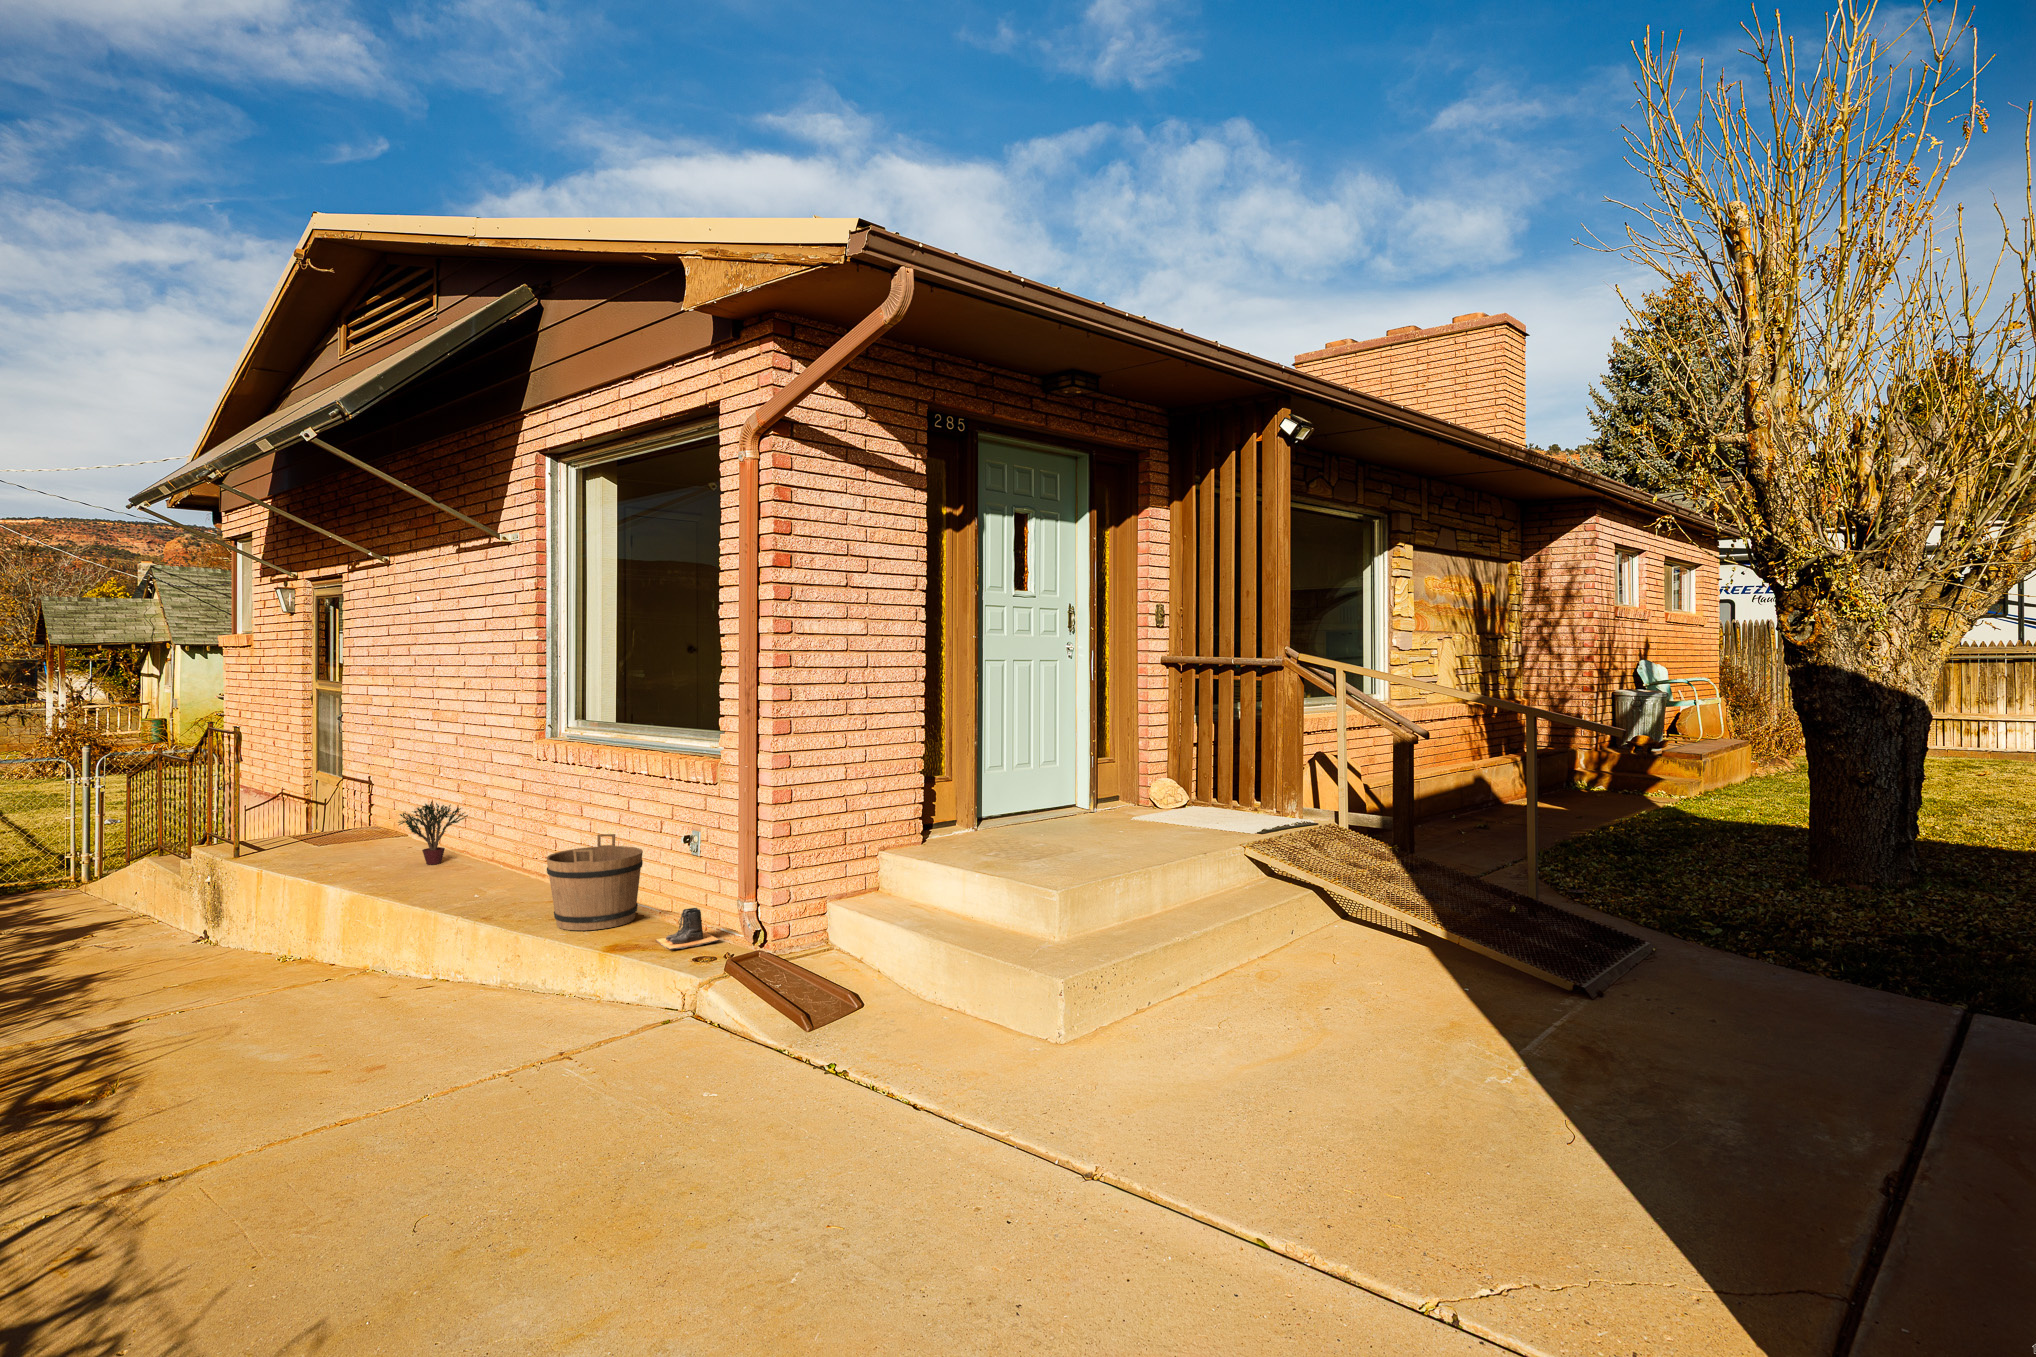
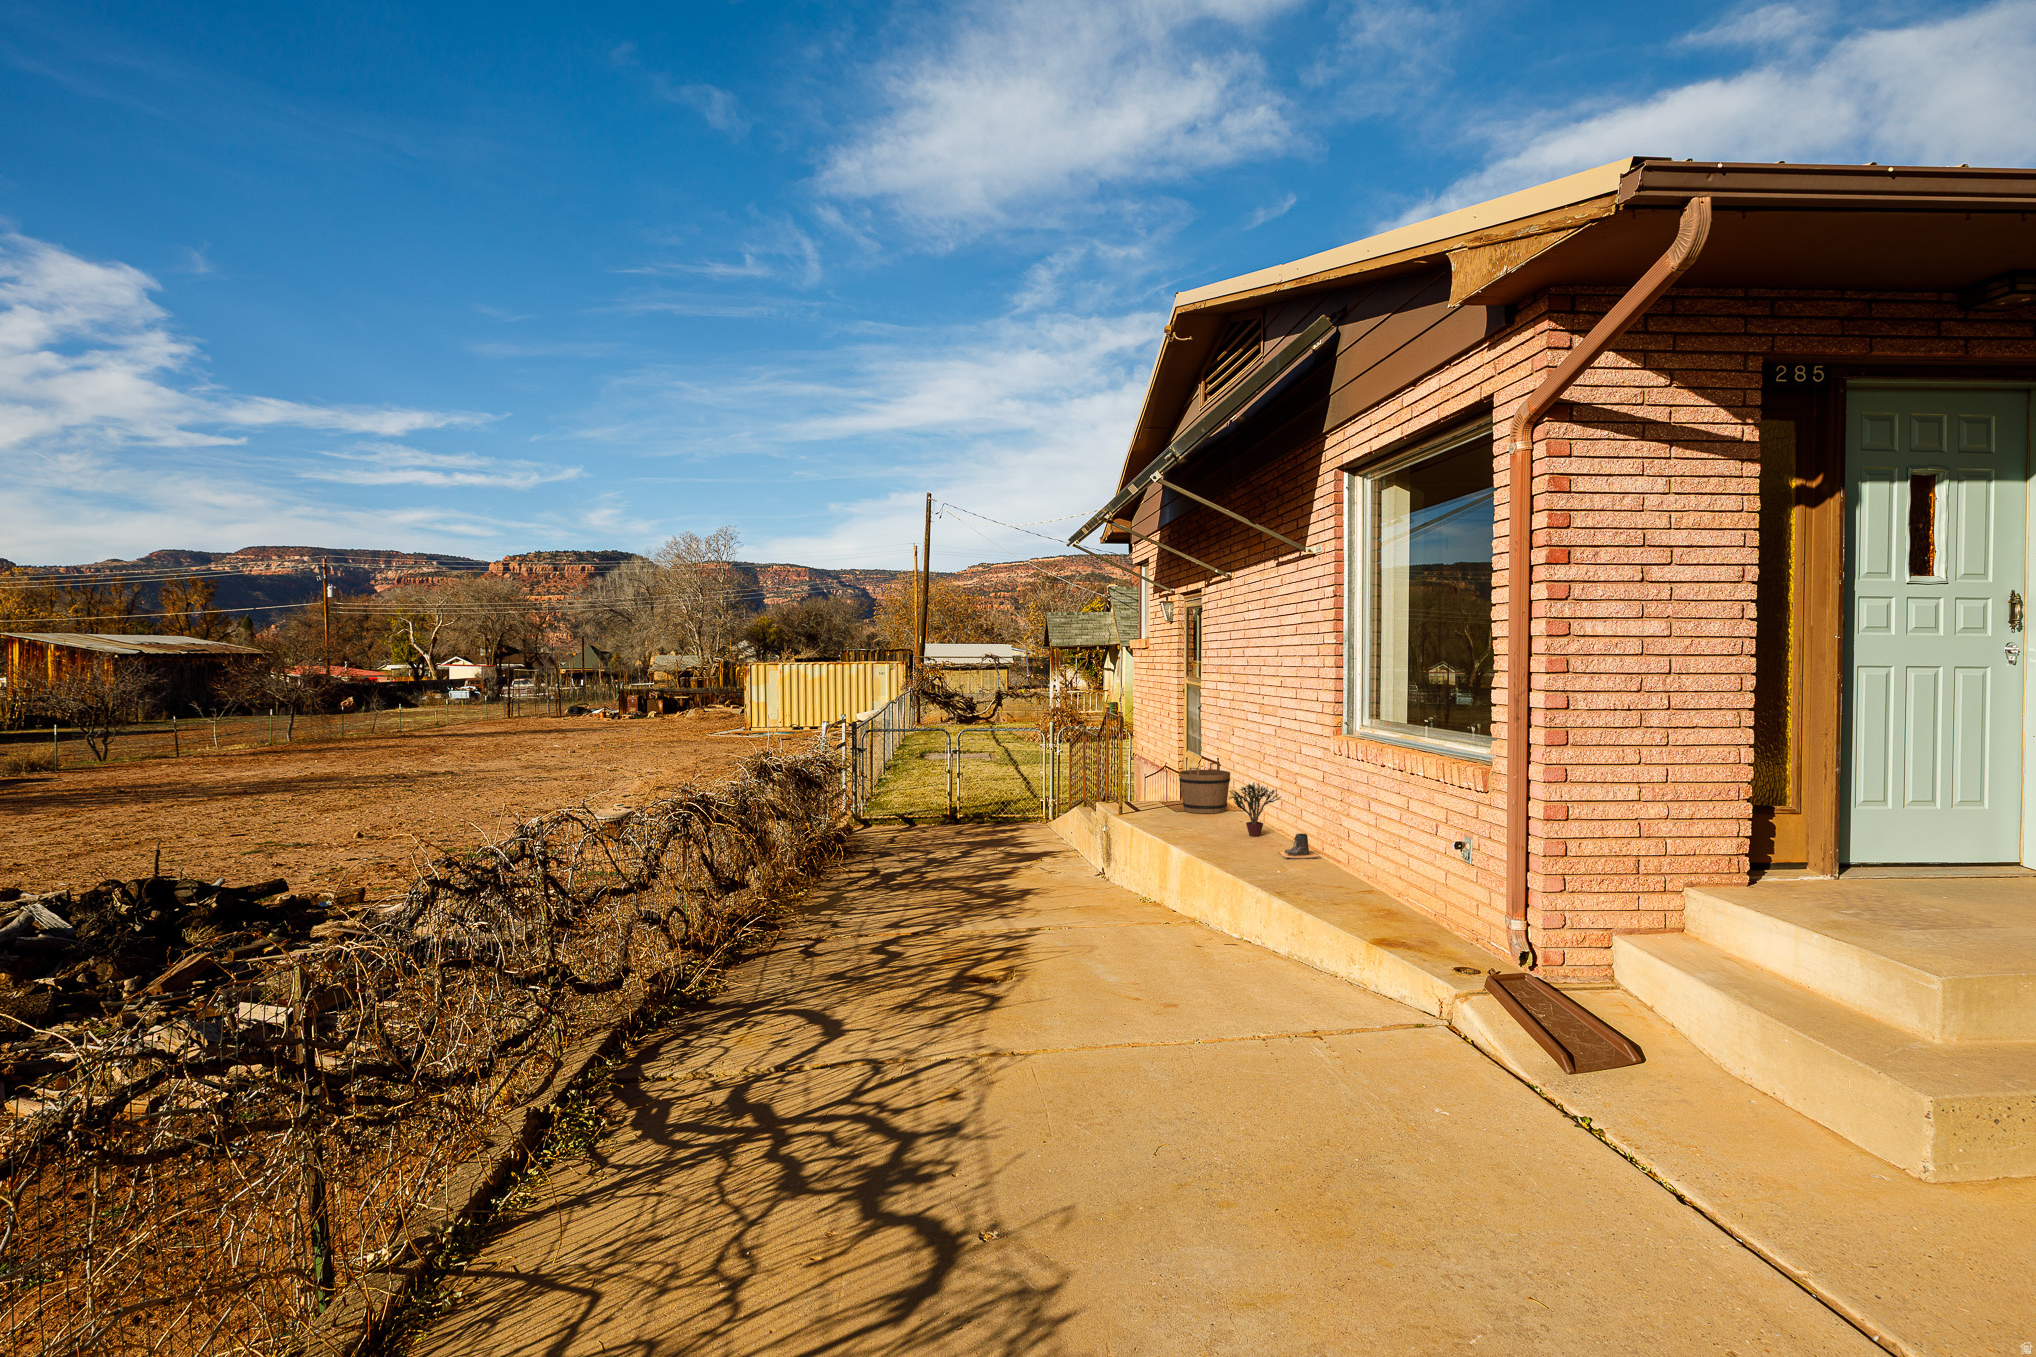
bucket: present [546,834,643,930] -> present [1179,763,1230,813]
boots: present [655,908,719,950] -> present [1278,833,1319,859]

